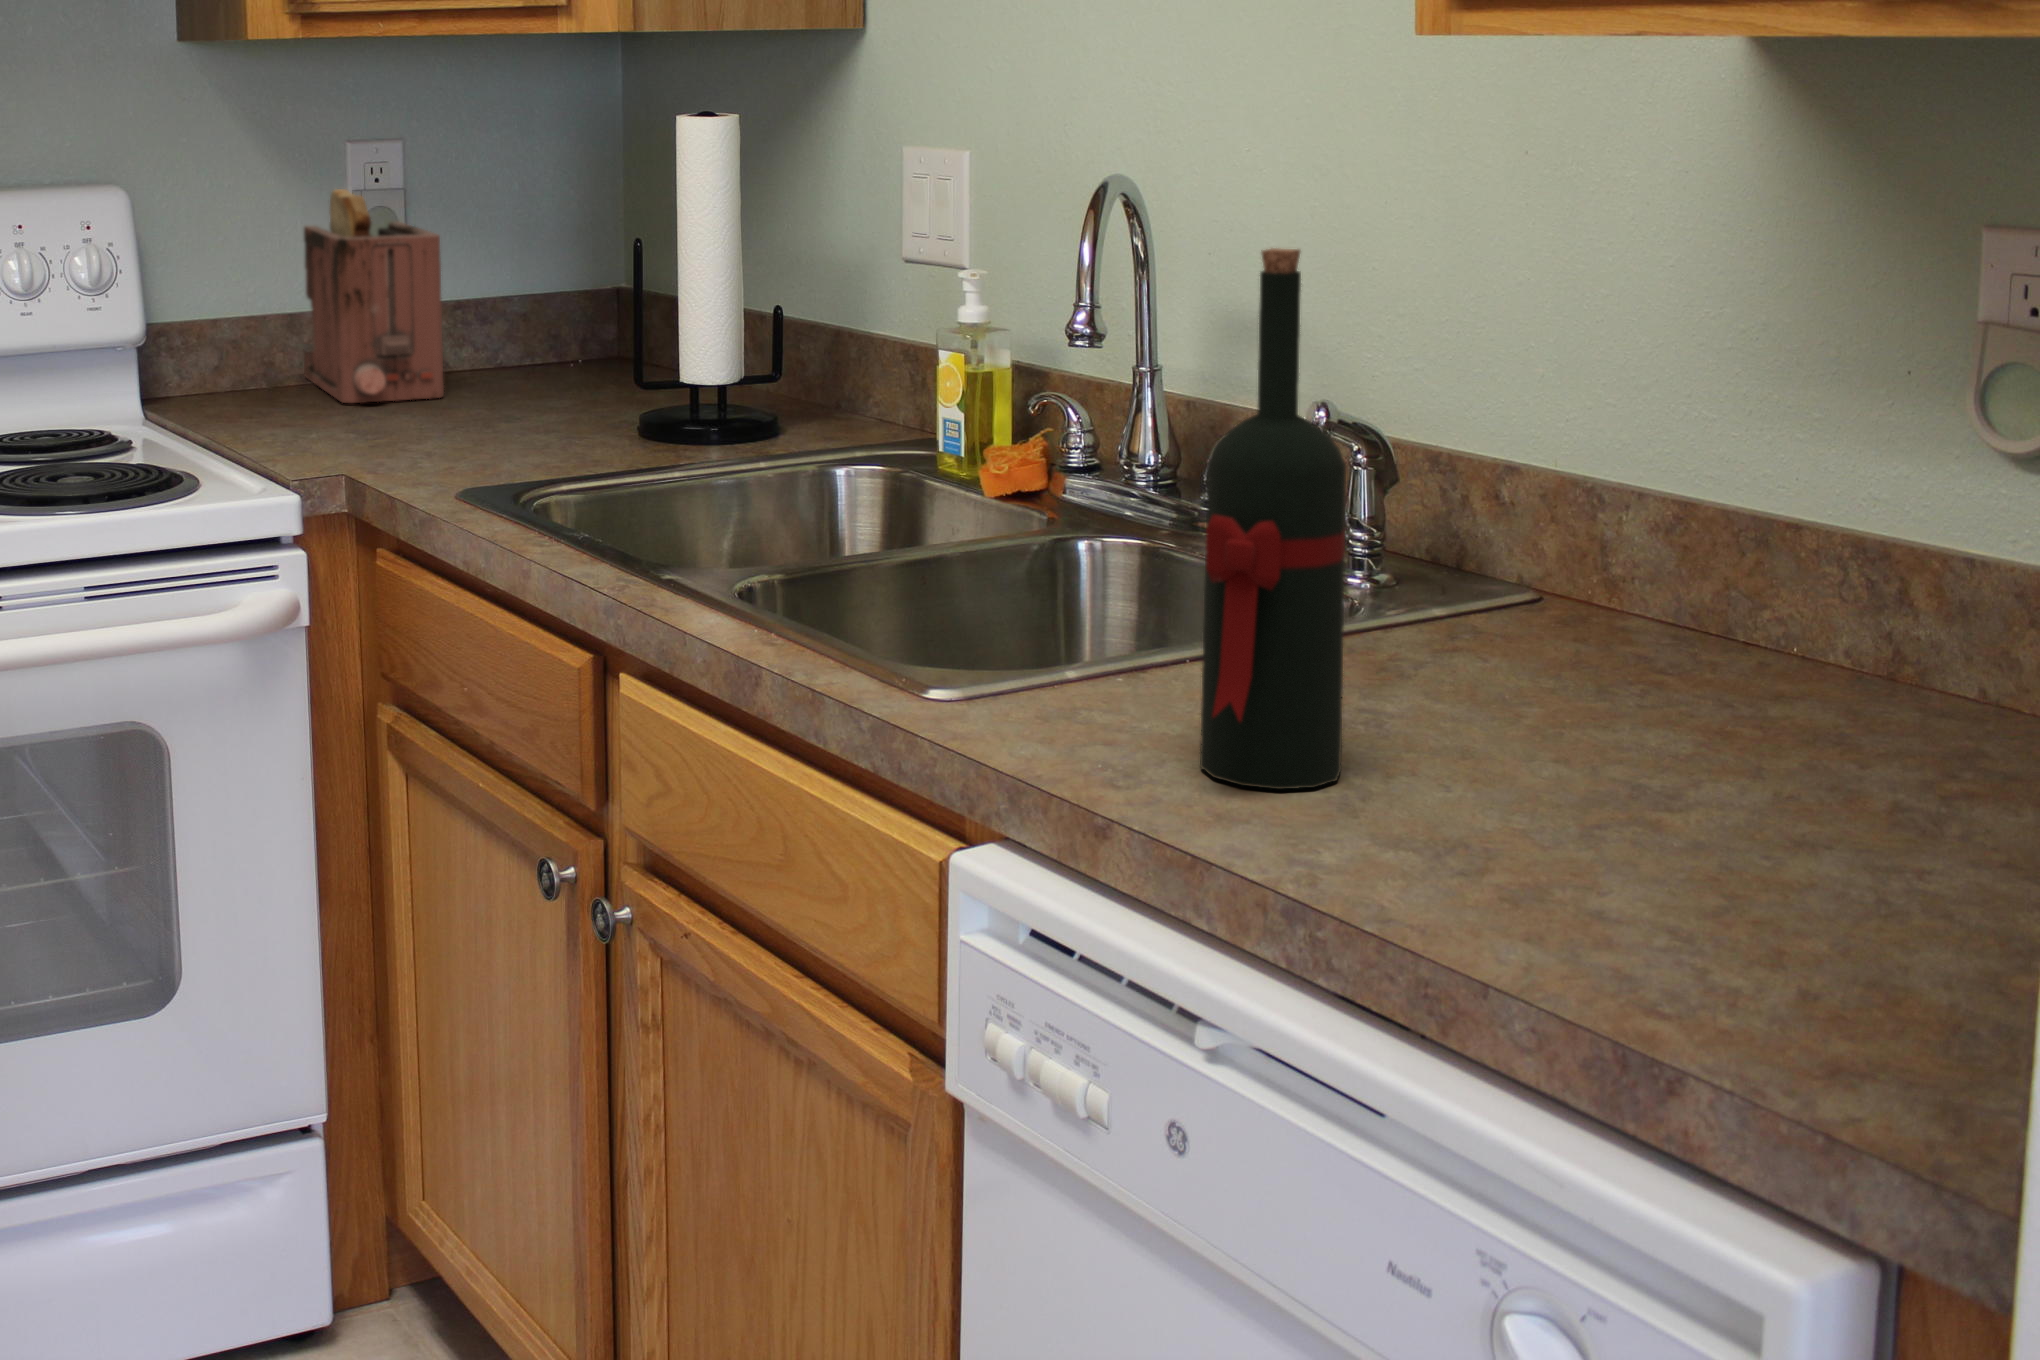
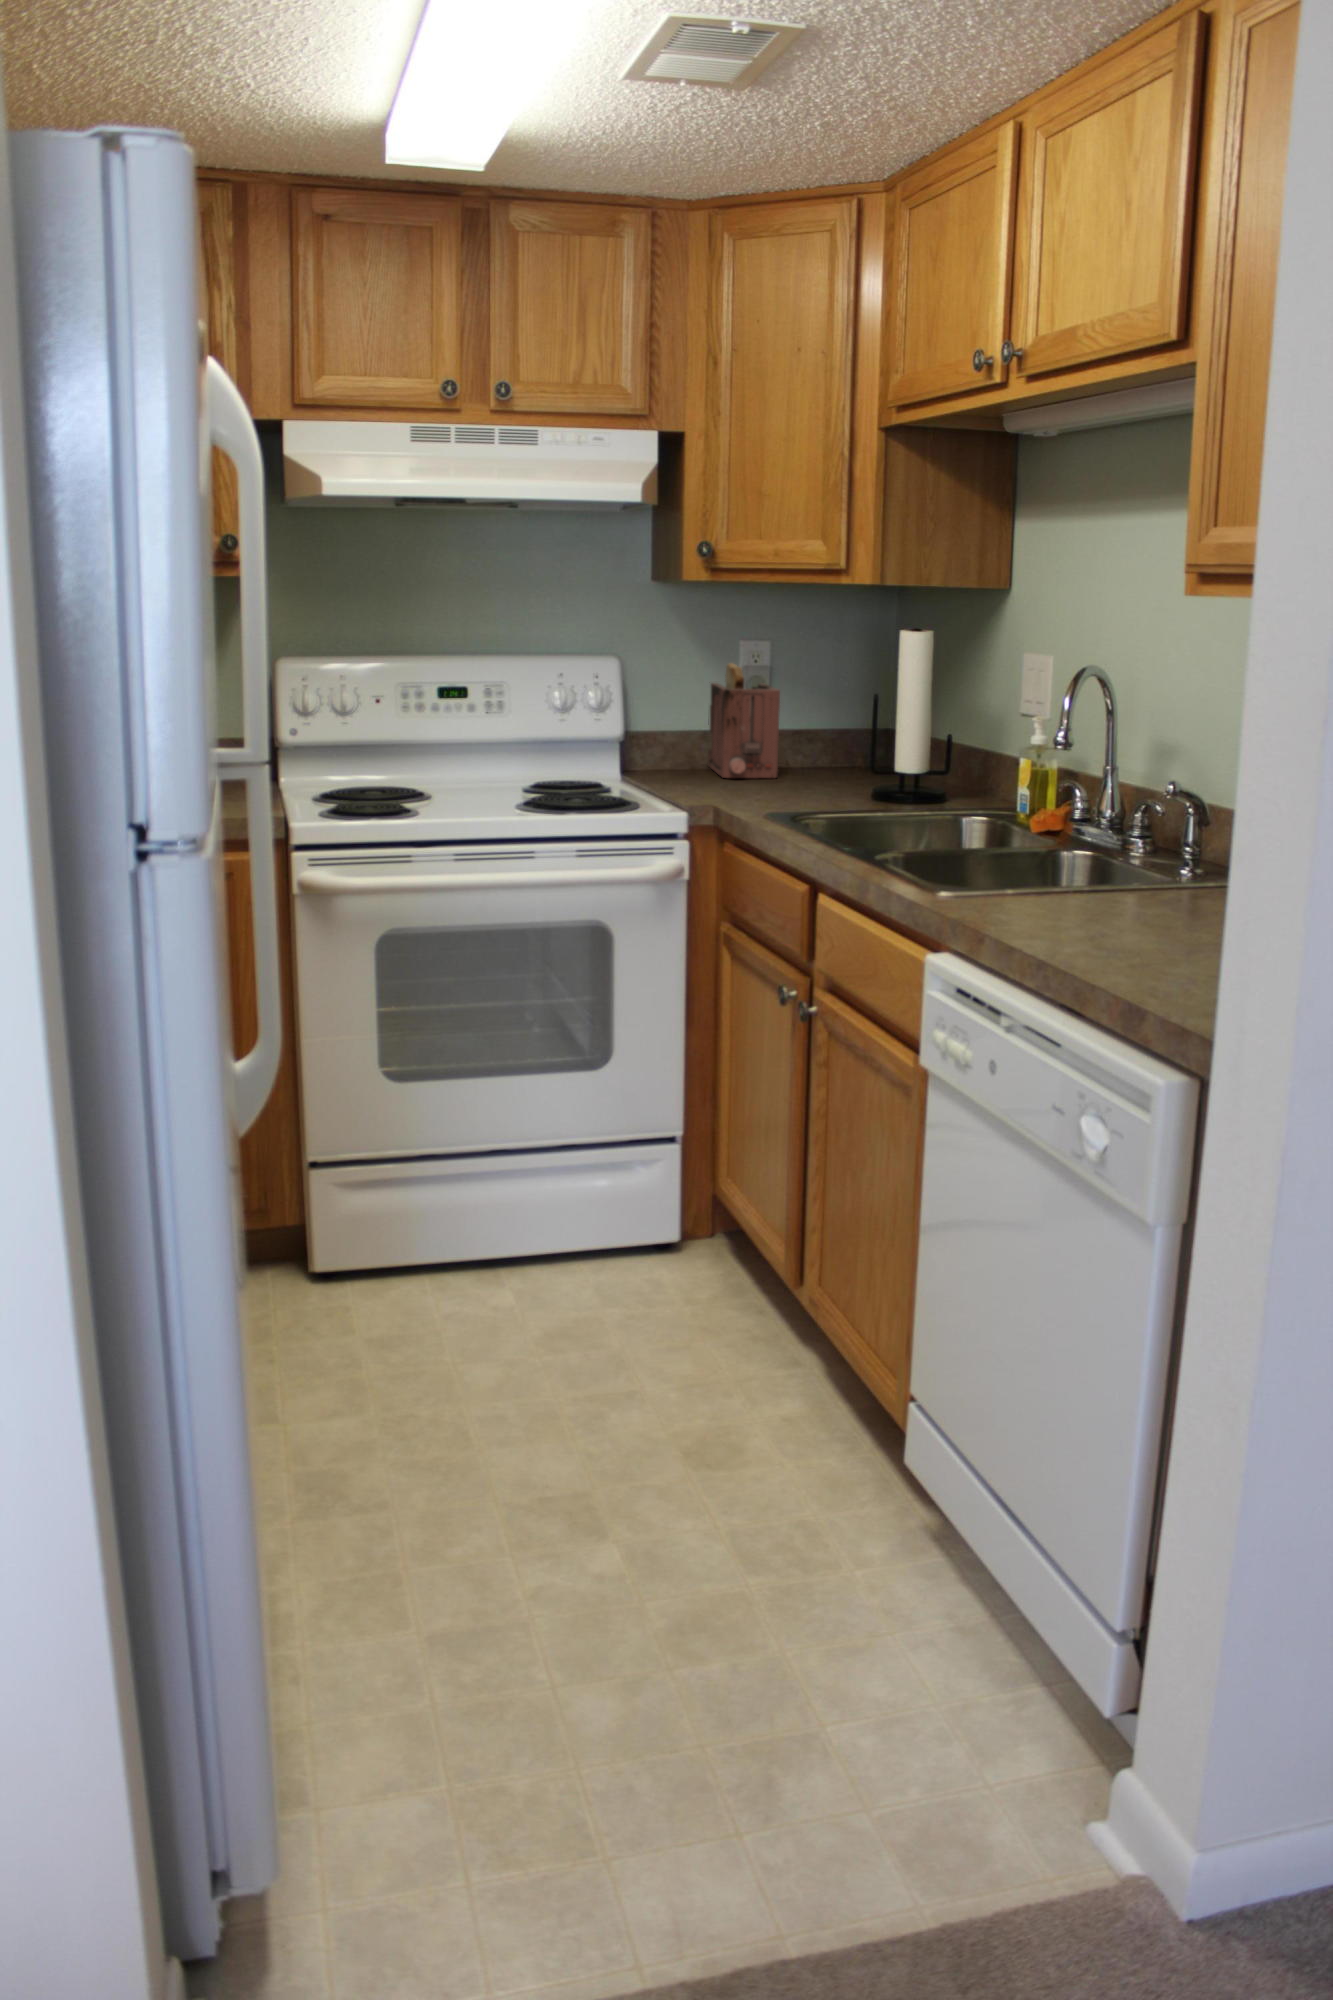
wine bottle: present [1200,248,1346,789] -> none [1033,693,1104,930]

